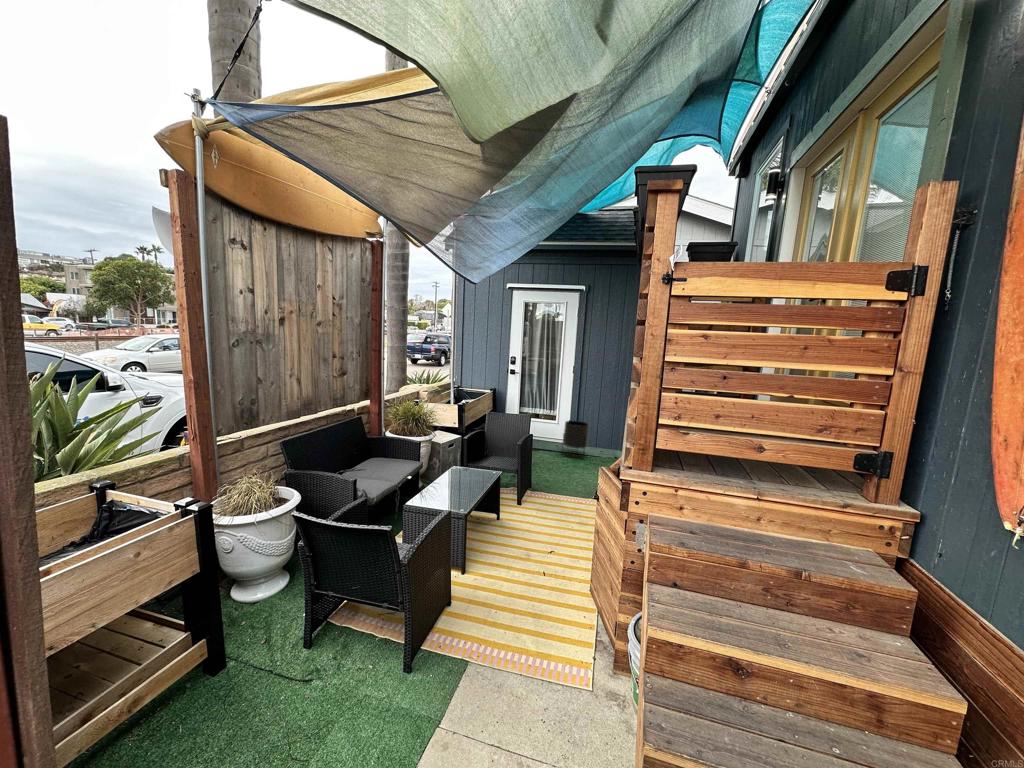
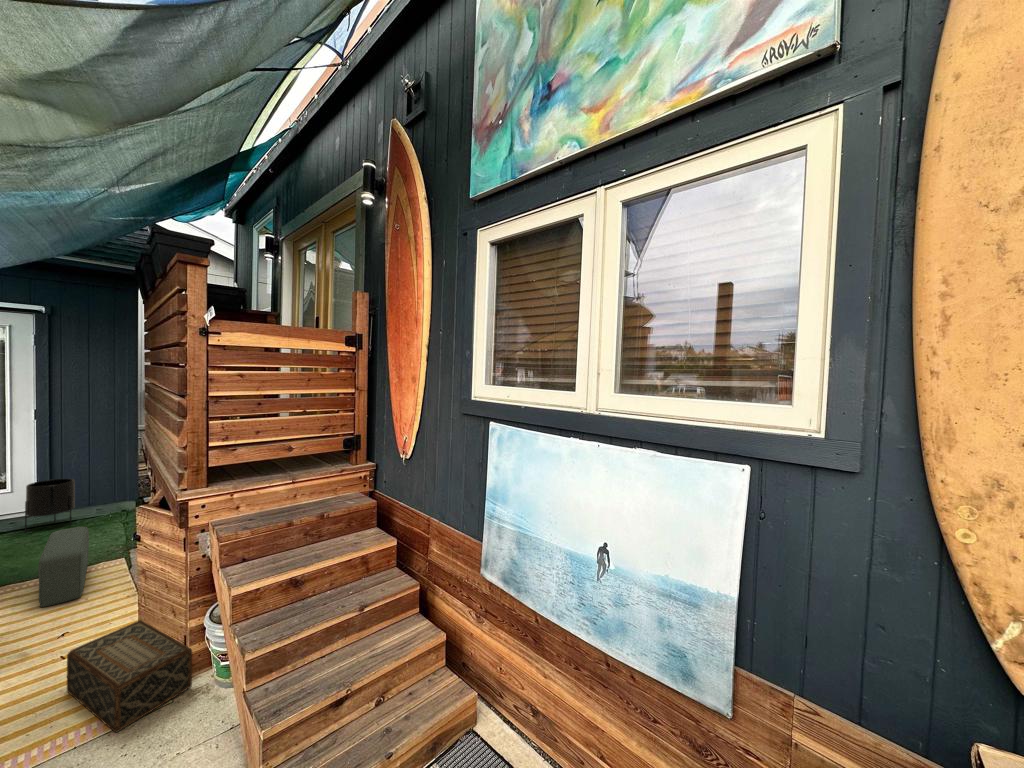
pouf: none [549,463,585,524] -> present [38,527,89,607]
woven basket: none [538,576,617,687] -> present [67,620,192,732]

